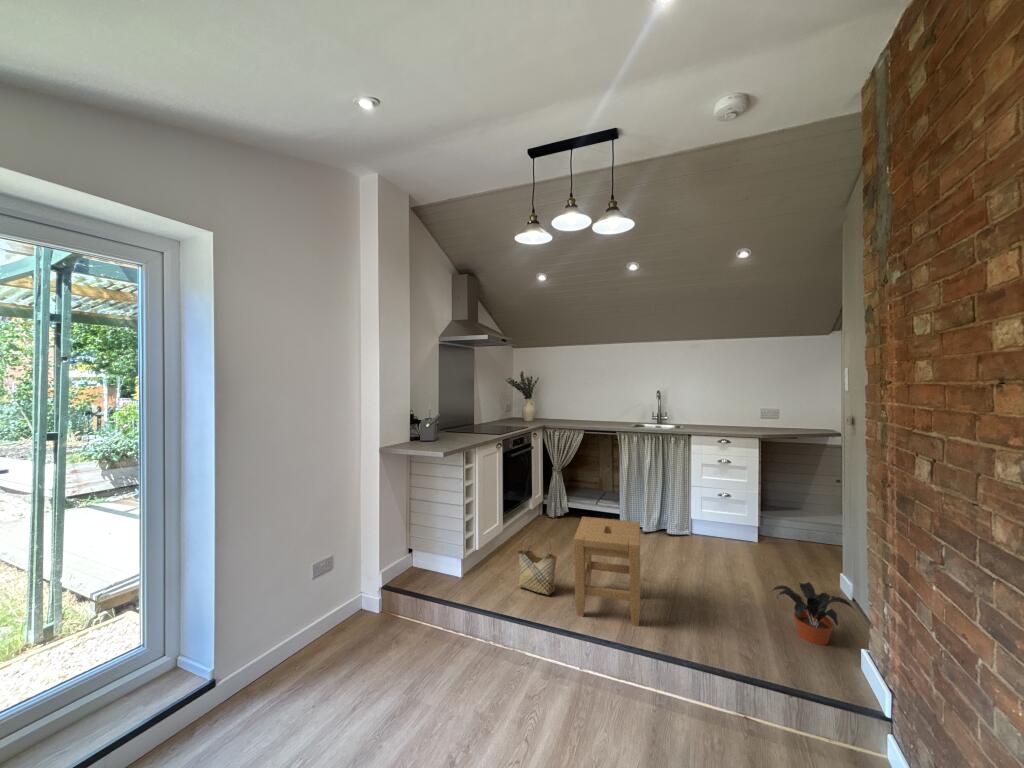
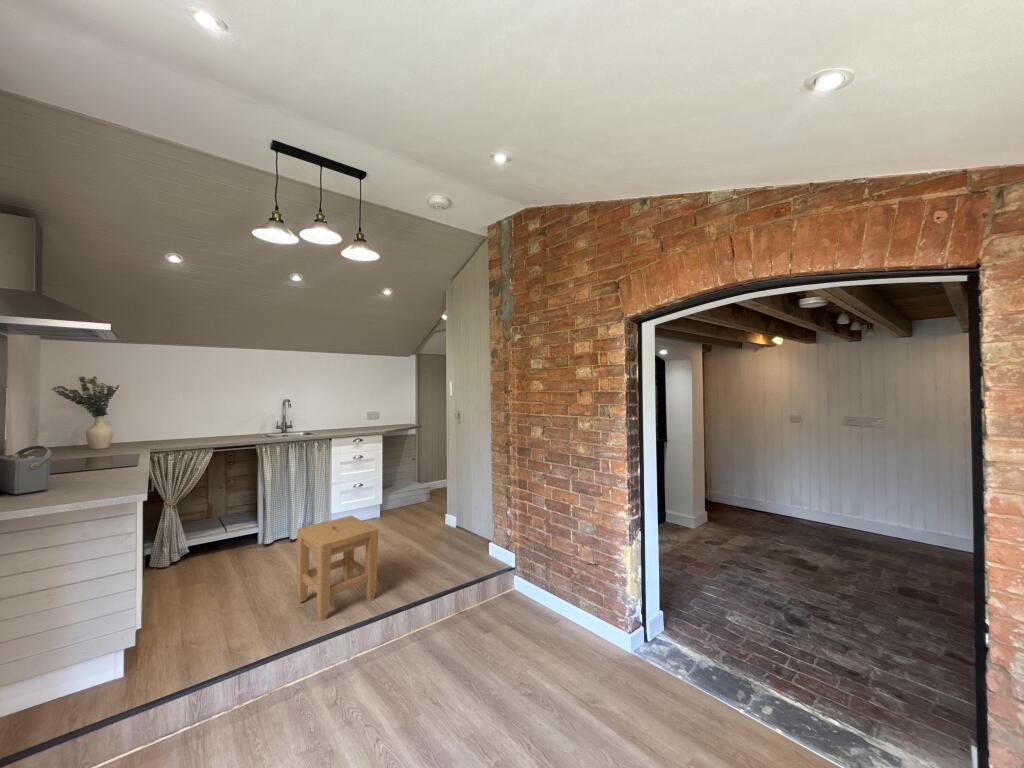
woven basket: present [518,531,557,595] -> none [222,561,277,638]
potted plant: present [773,582,853,645] -> none [439,519,480,555]

